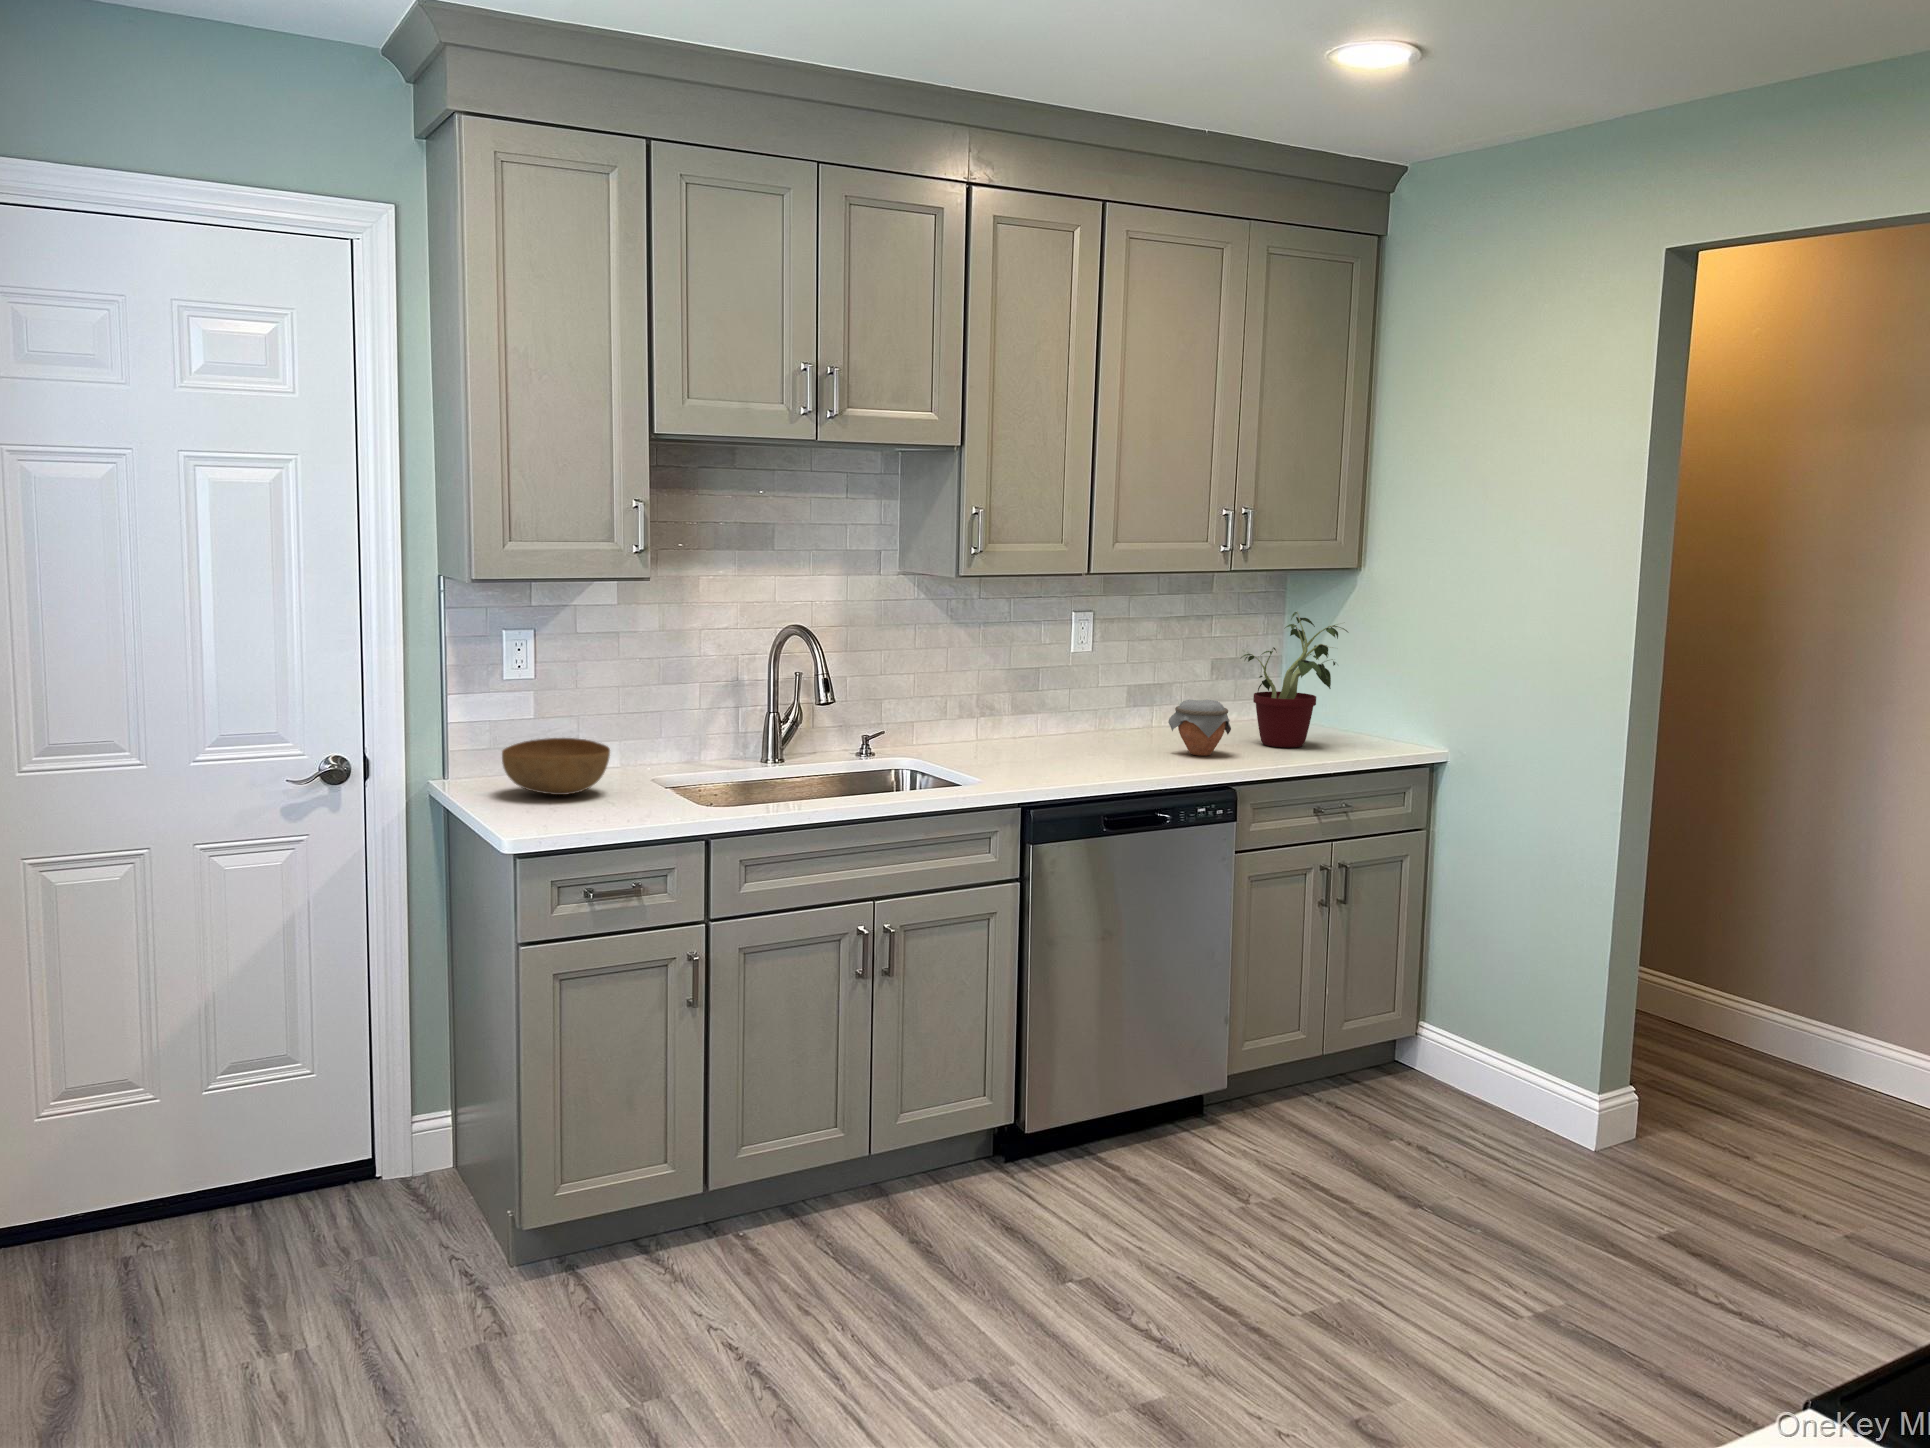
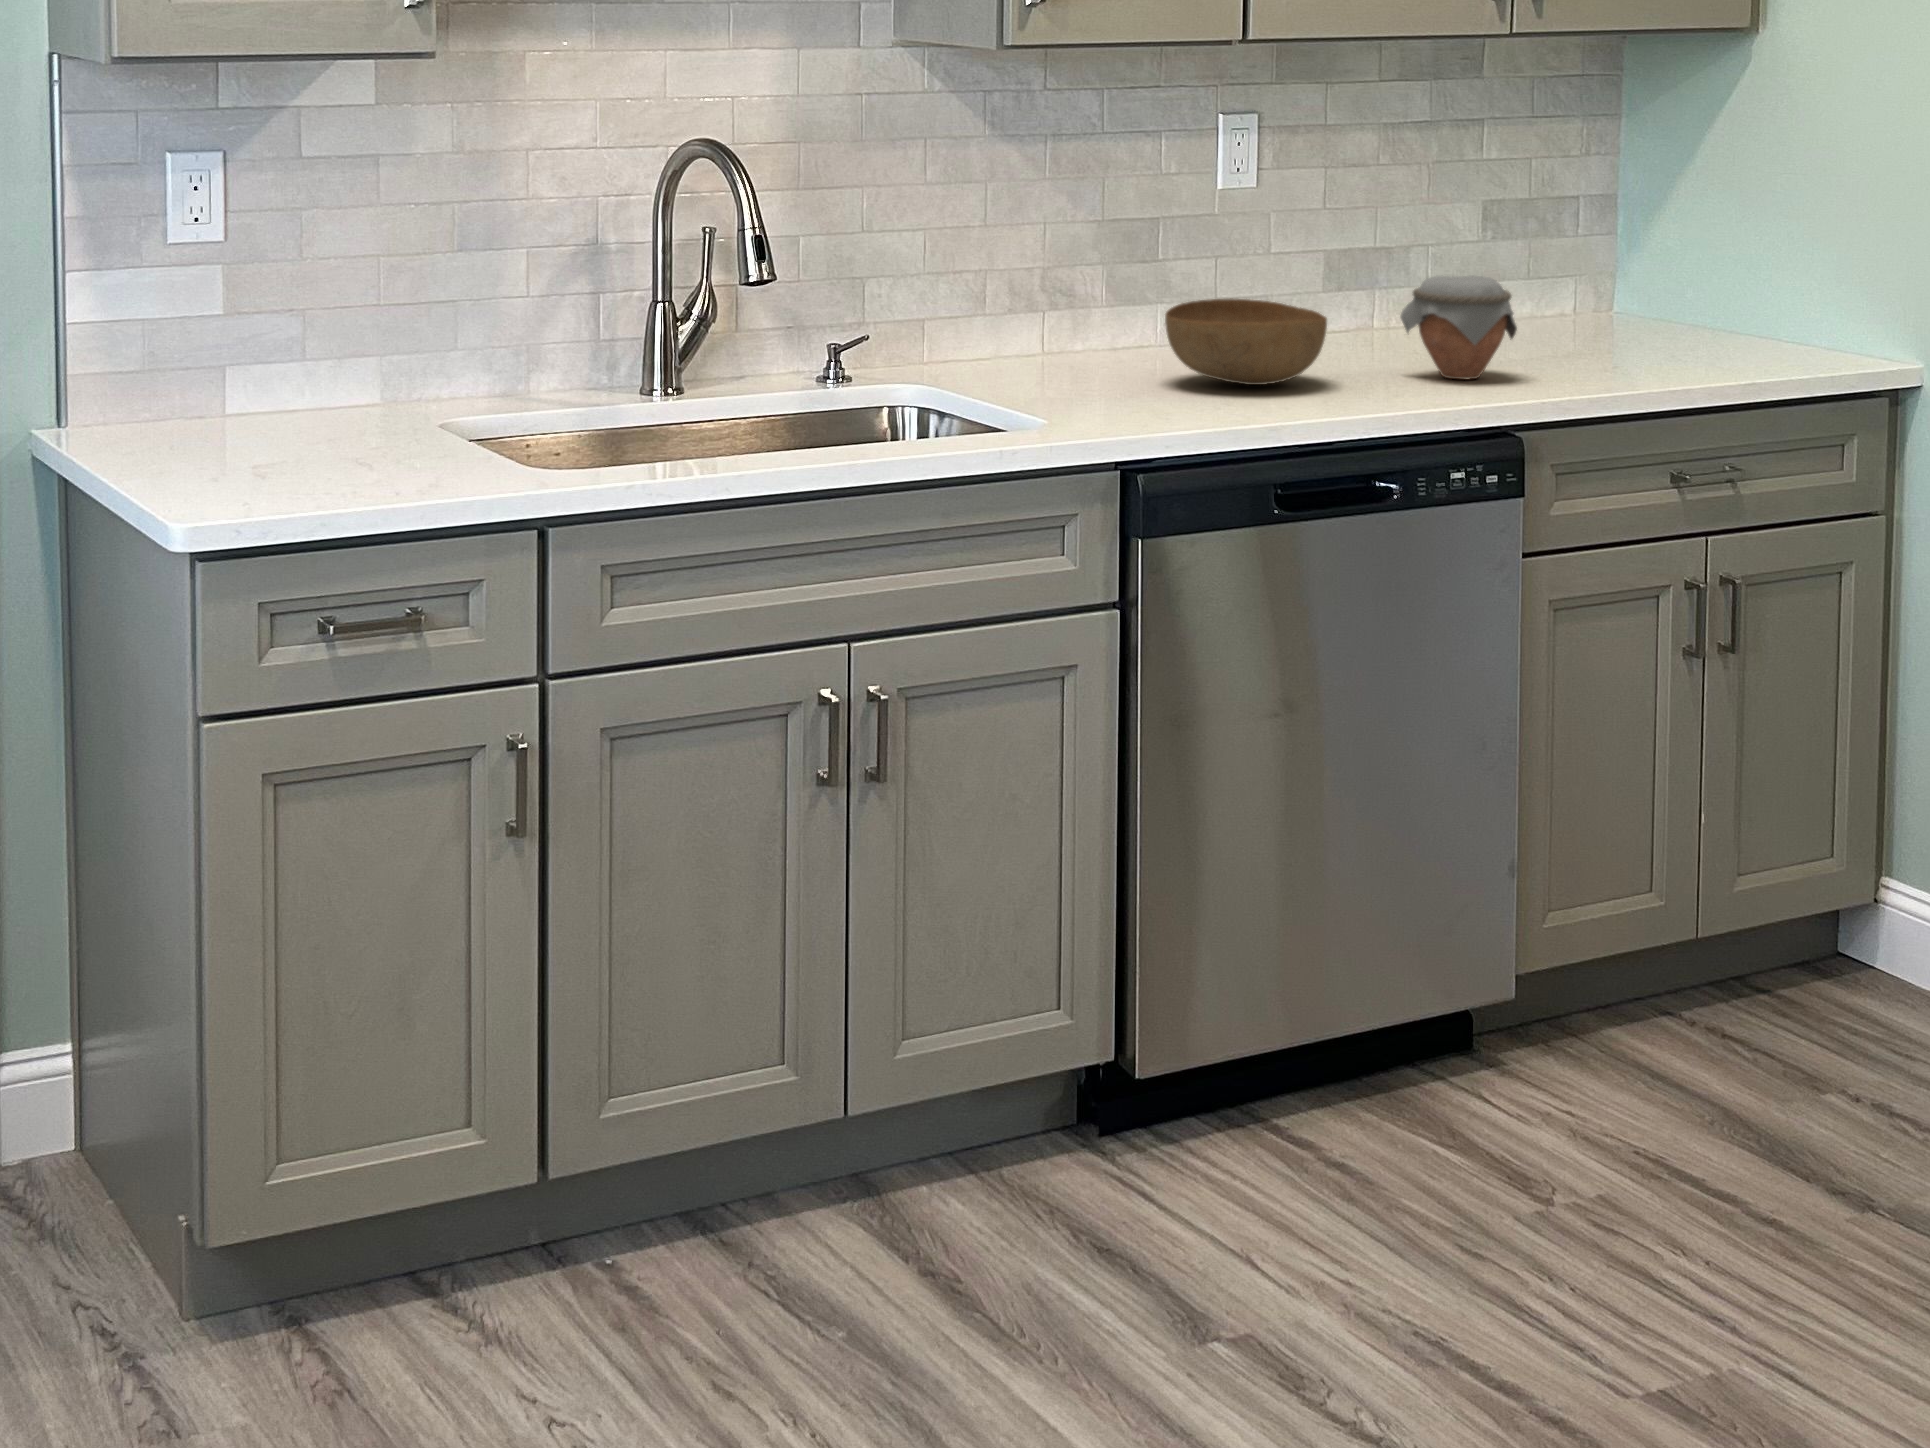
potted plant: present [1241,612,1348,748] -> none [1535,110,1737,365]
bowl: present [502,738,610,795] -> present [1165,299,1327,385]

